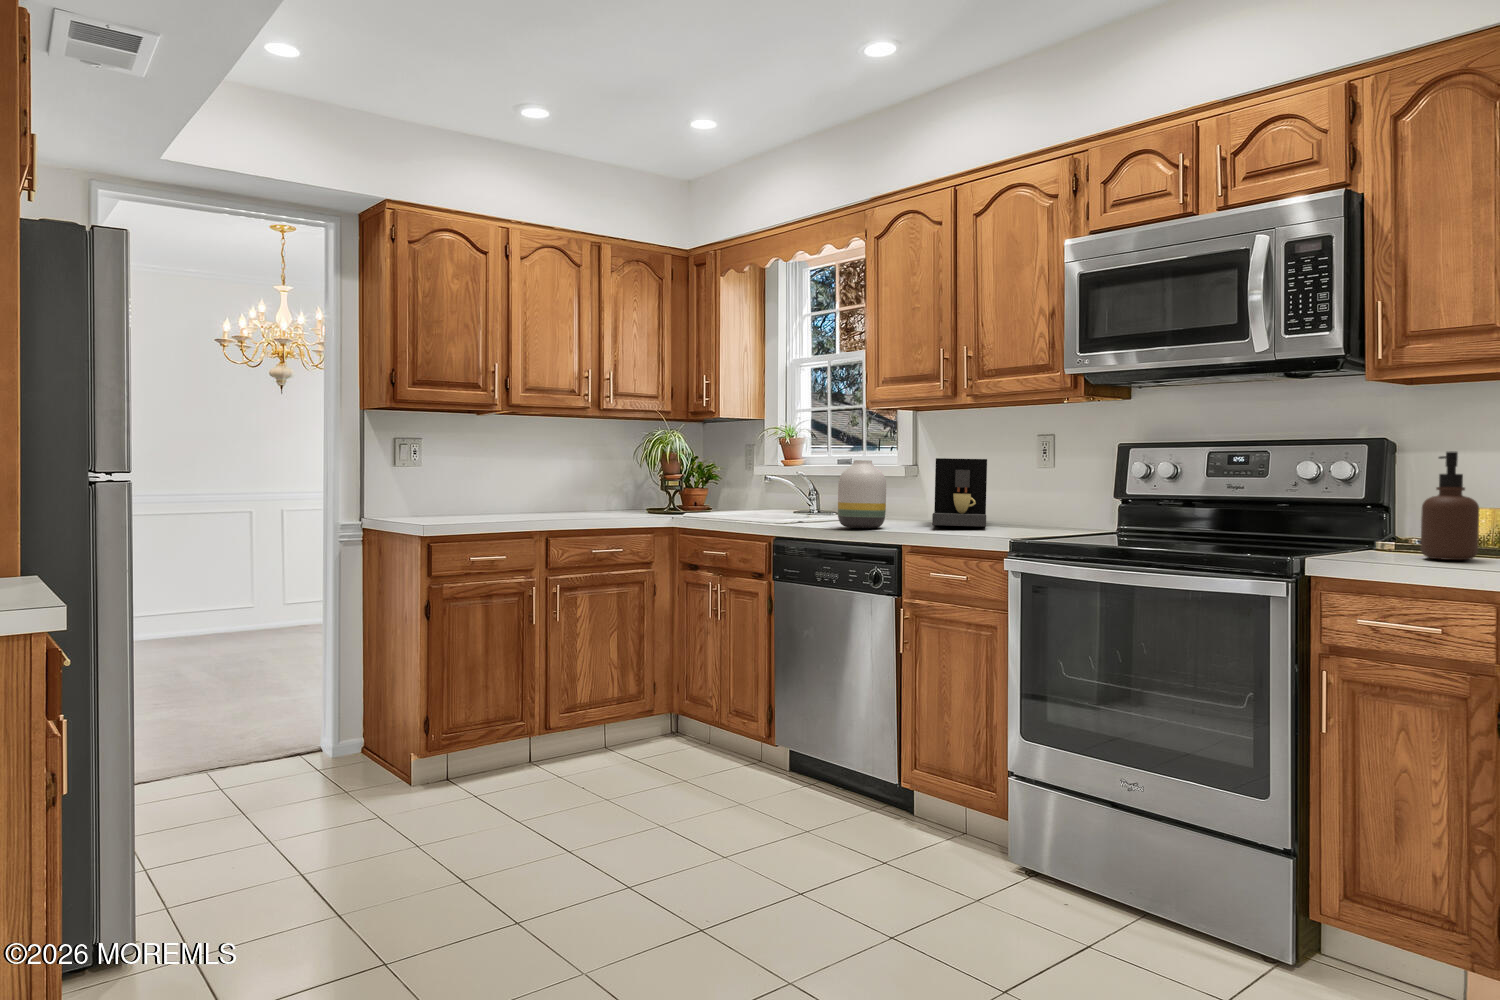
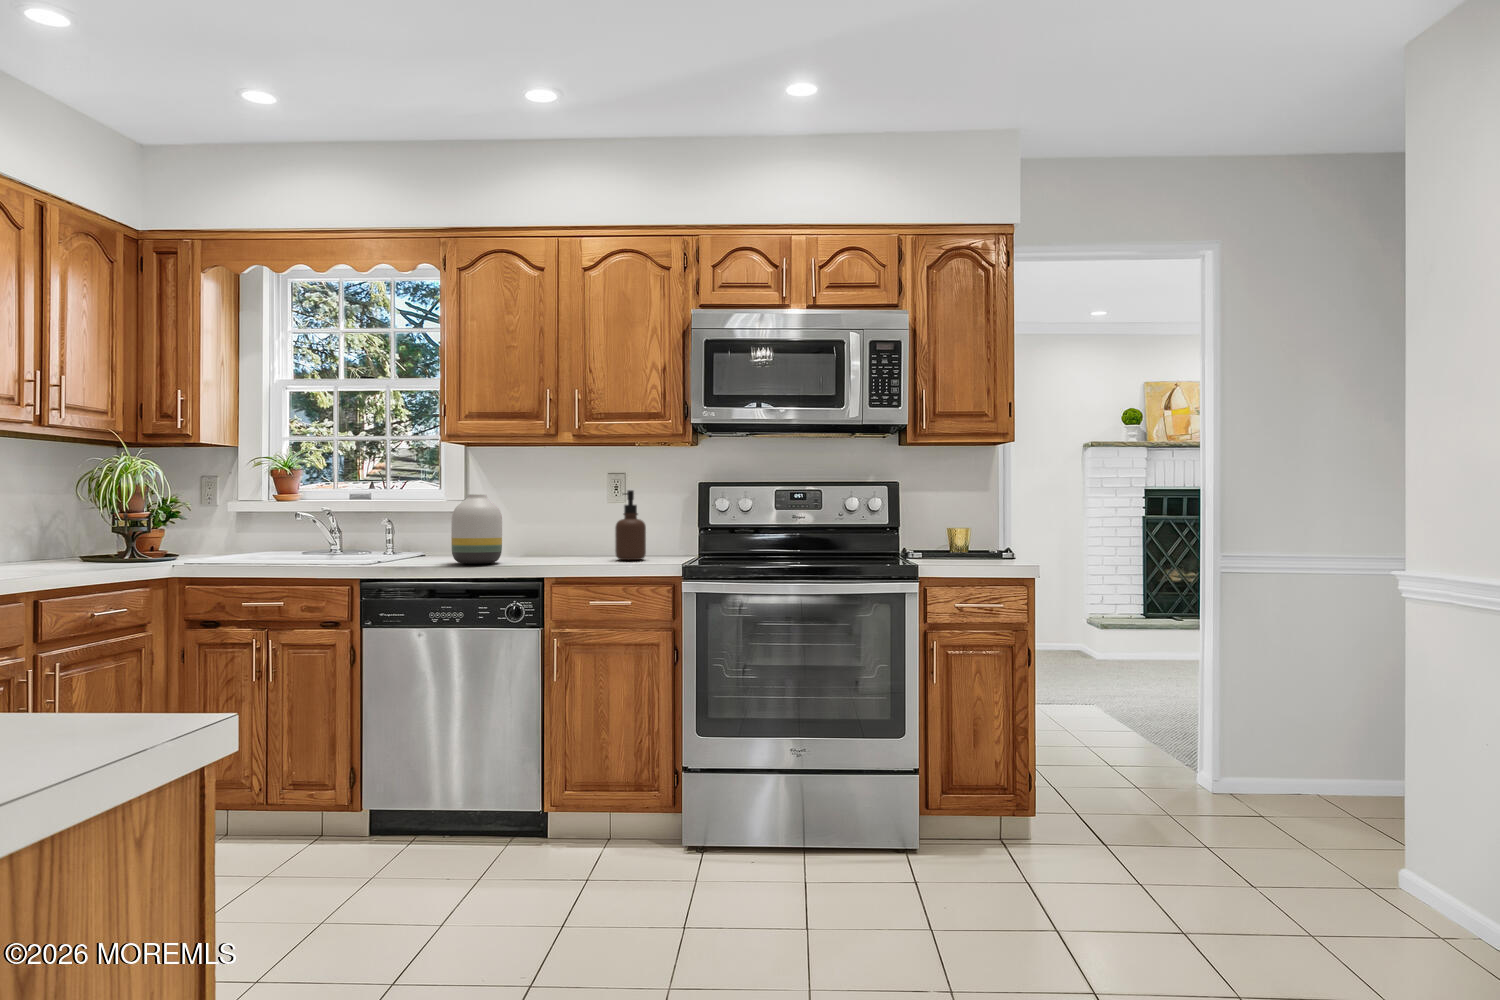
soap dispenser: present [1421,451,1479,560] -> present [615,490,646,560]
coffee maker: present [932,458,987,527] -> none [516,492,599,557]

